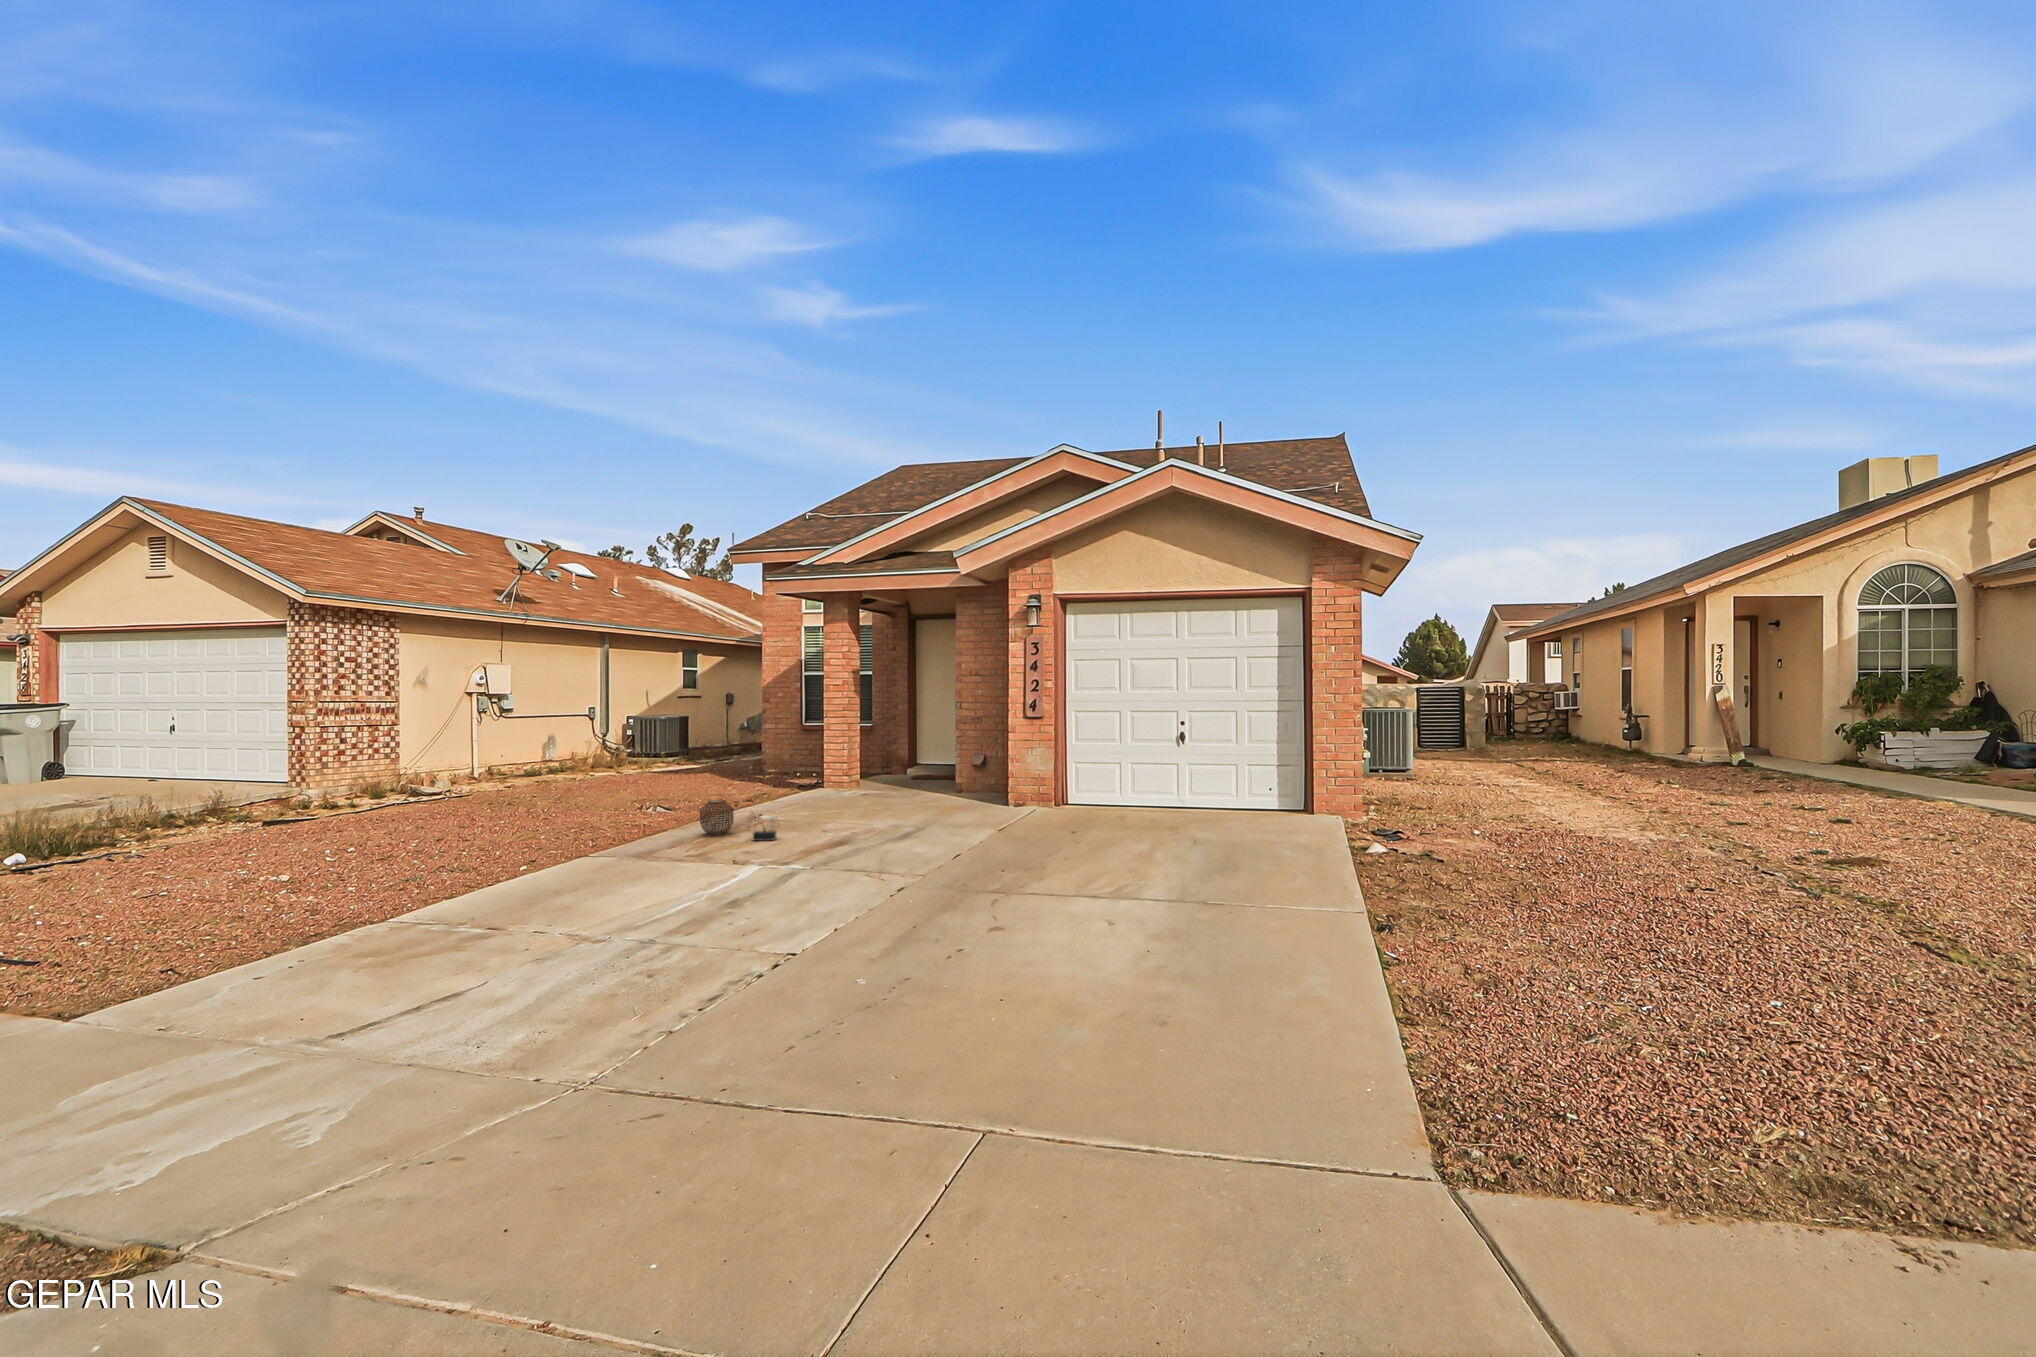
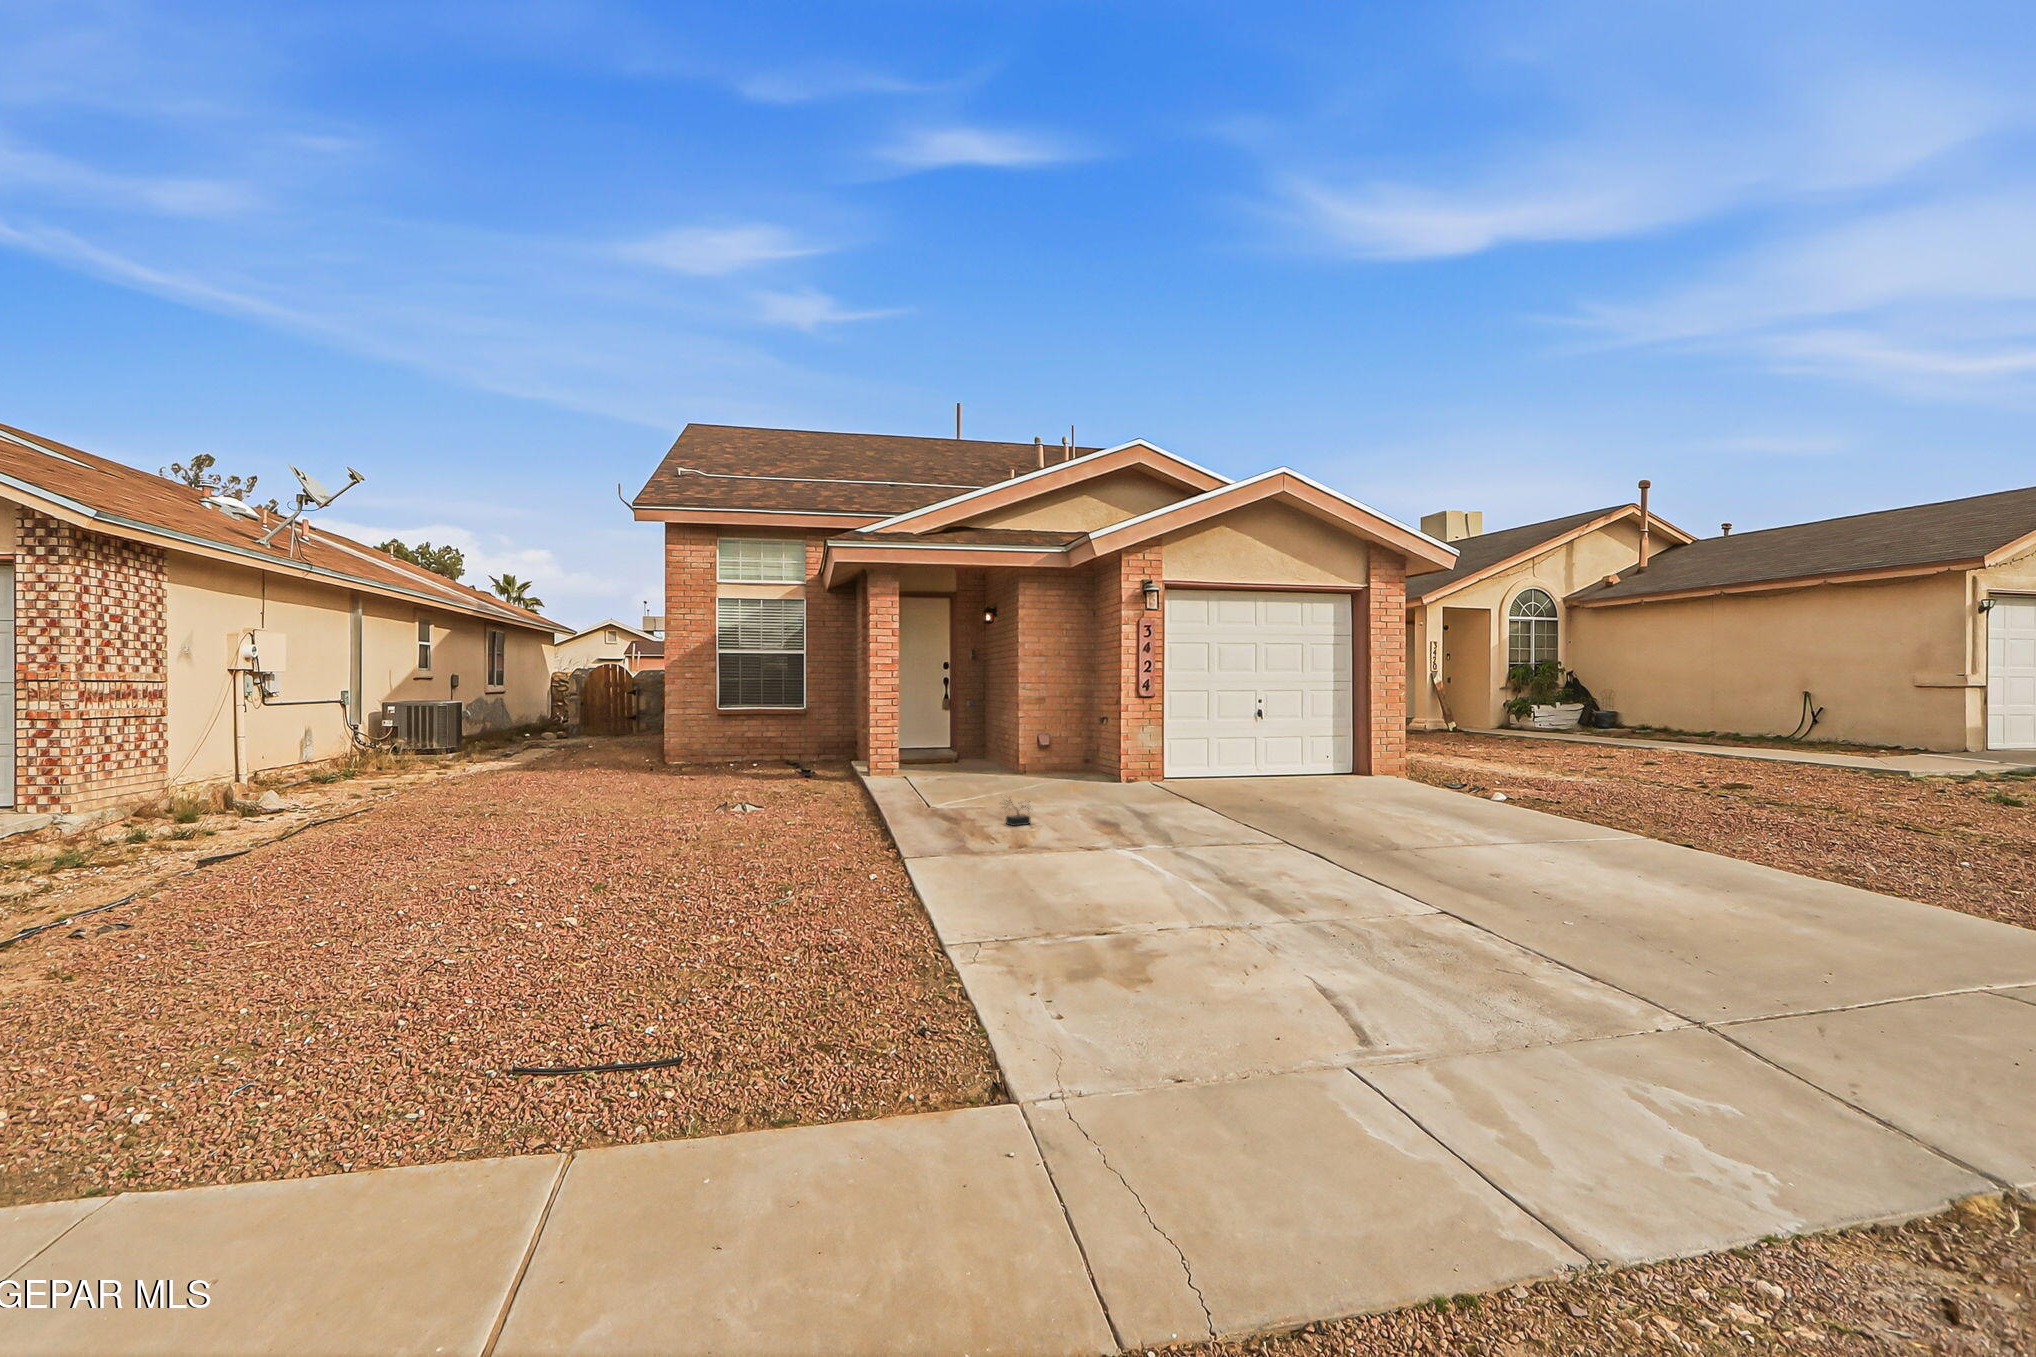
woven basket: present [700,800,734,835] -> none [931,786,966,825]

